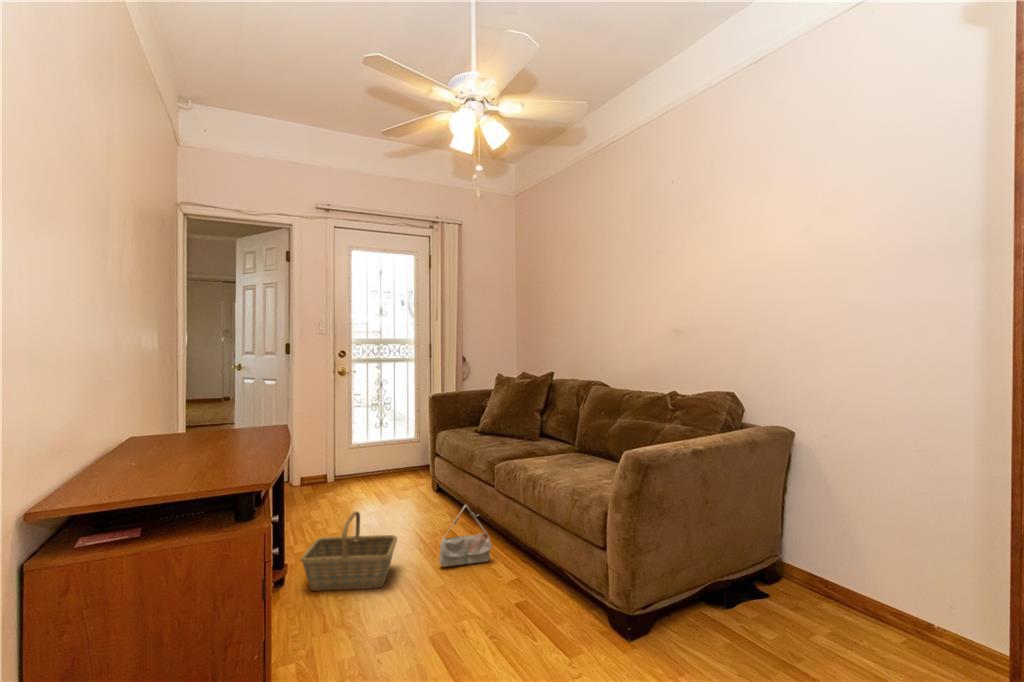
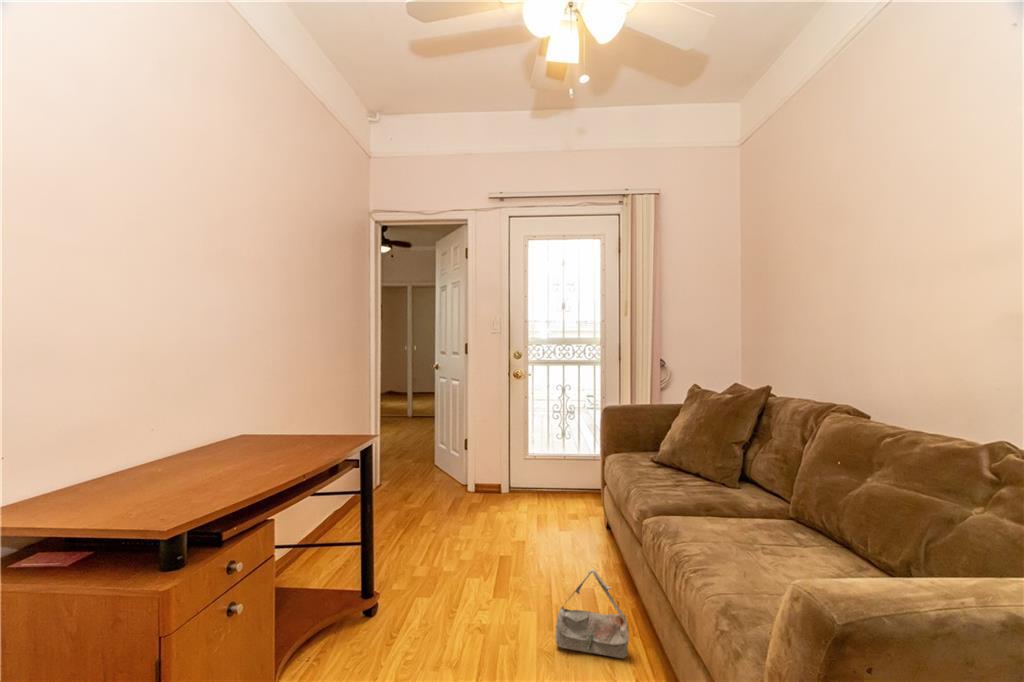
basket: present [301,511,397,591] -> none [392,546,507,653]

